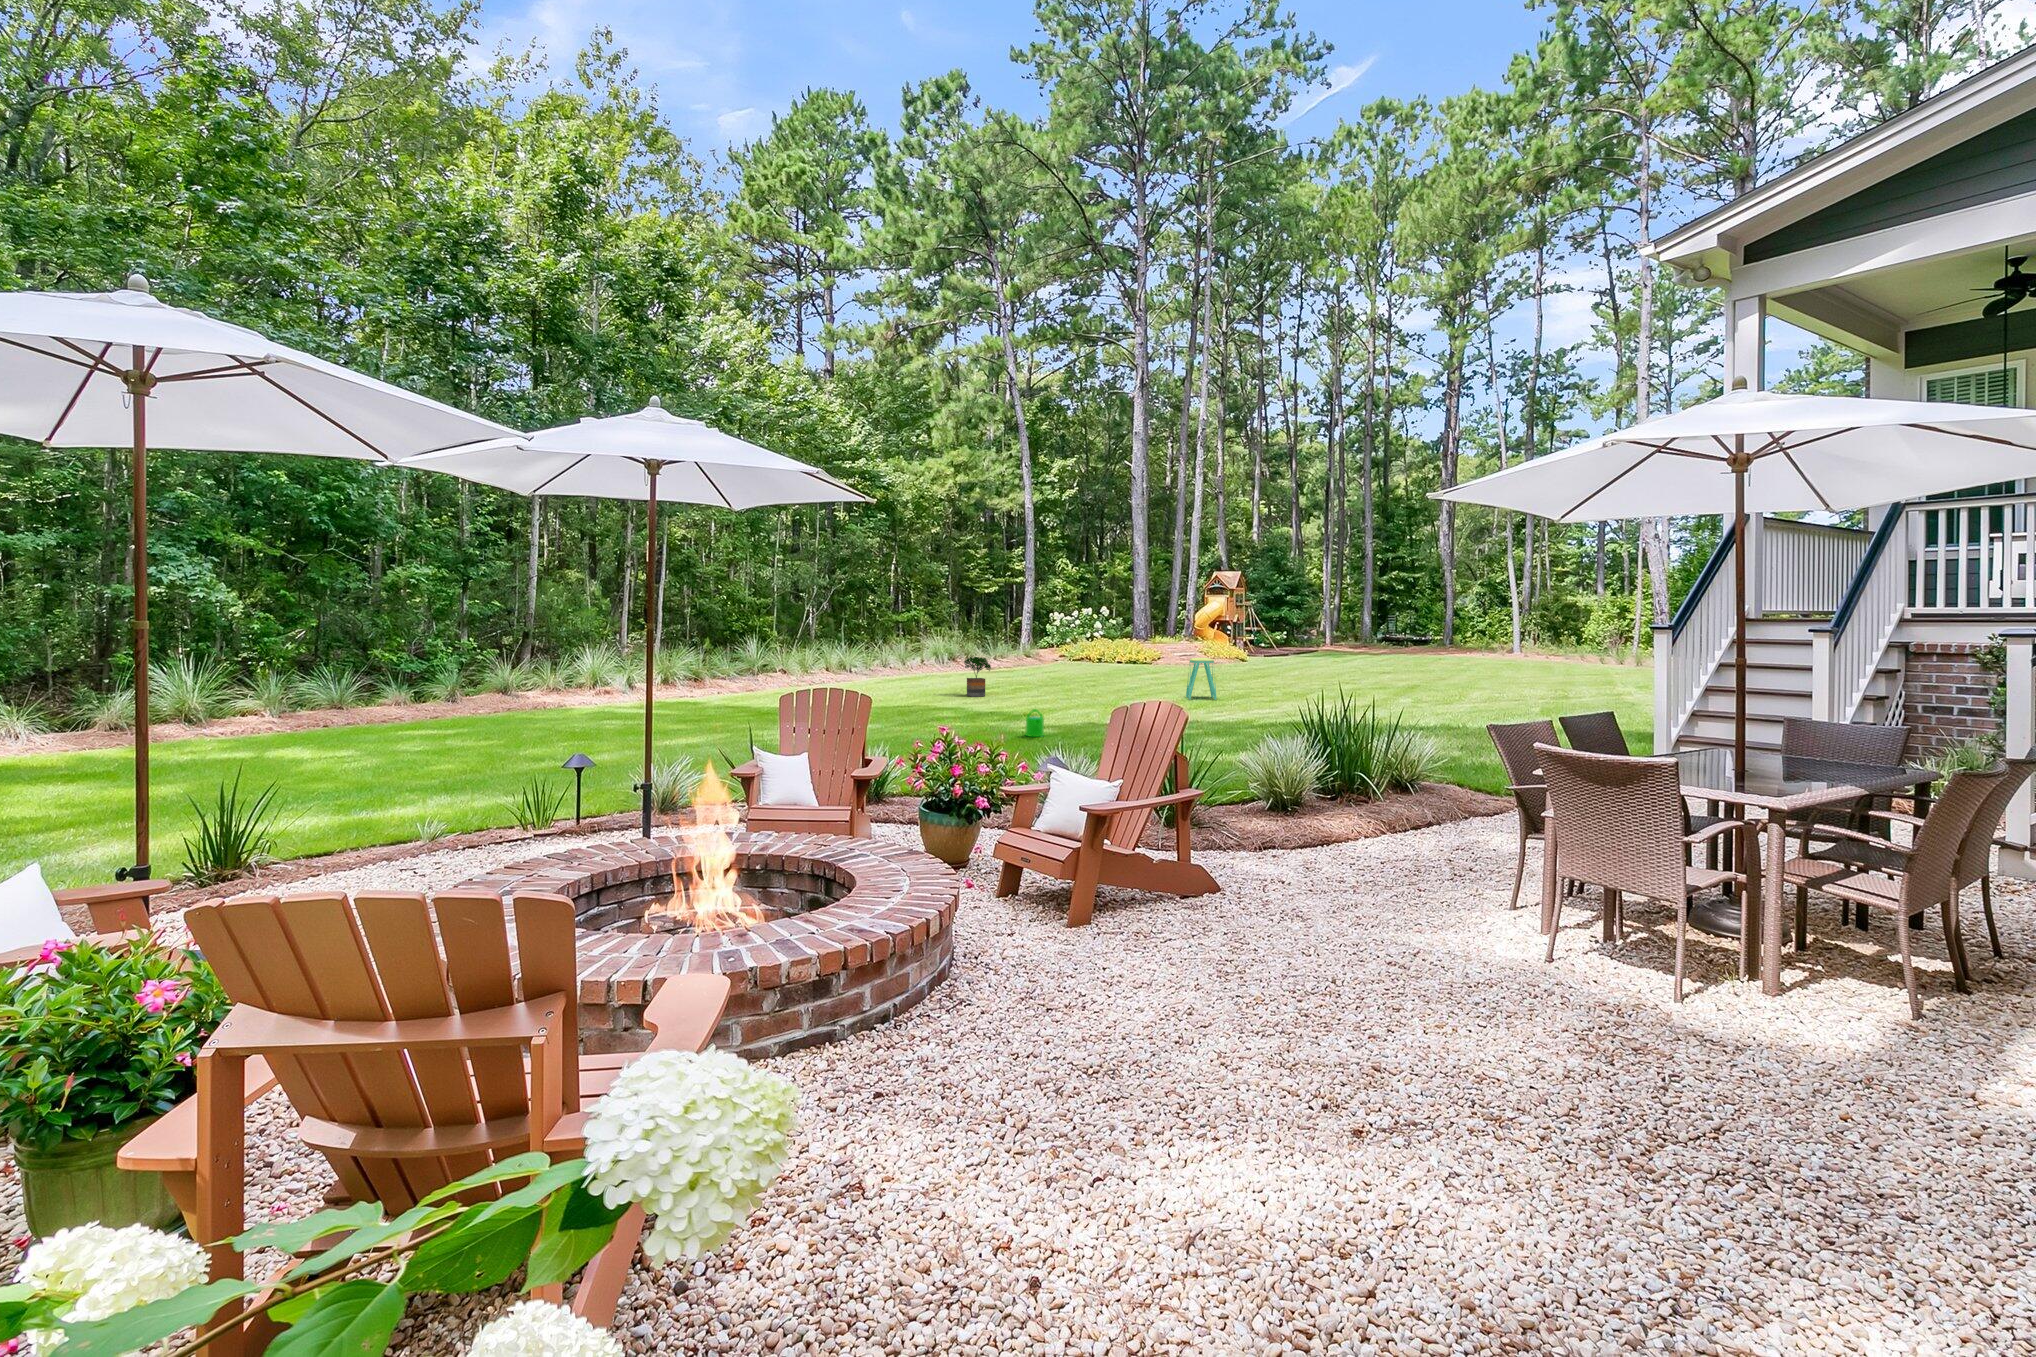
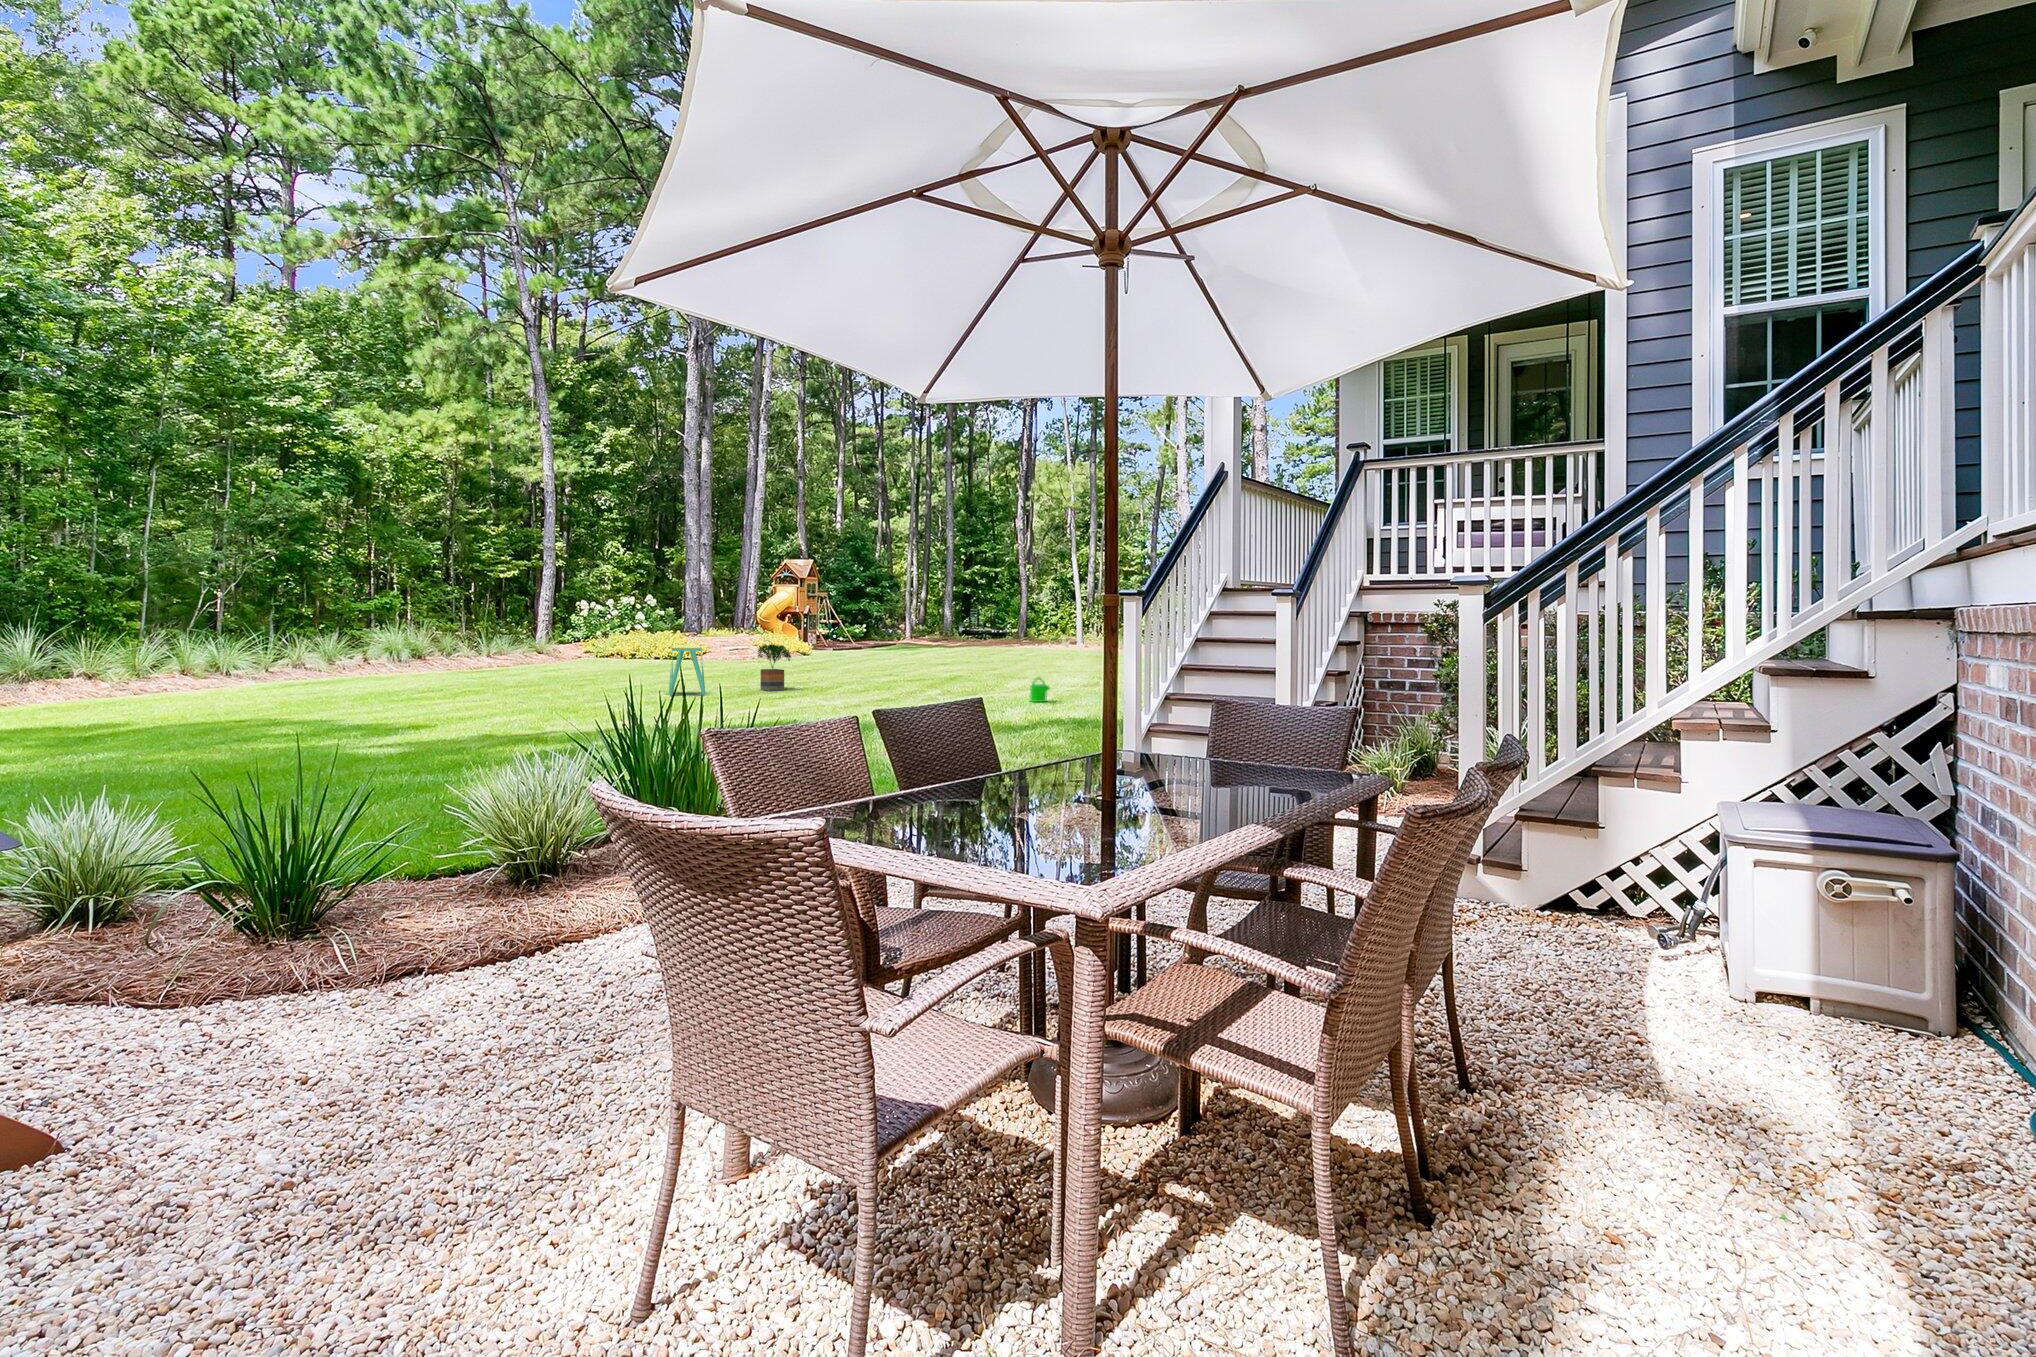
potted tree: present [964,657,991,697] -> present [758,644,791,691]
watering can: present [1026,709,1044,737] -> present [1030,677,1050,702]

